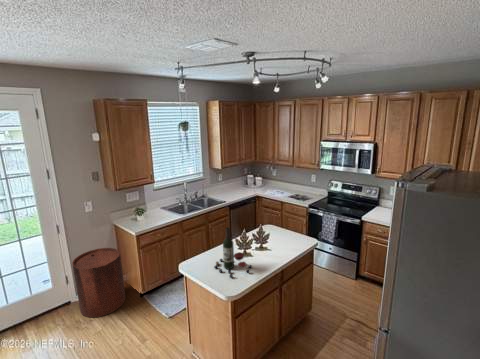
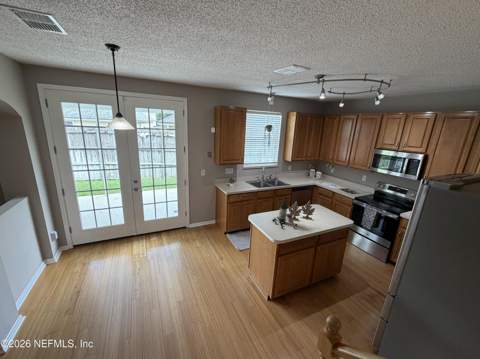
trash can: present [72,248,125,317] -> none [190,199,217,239]

